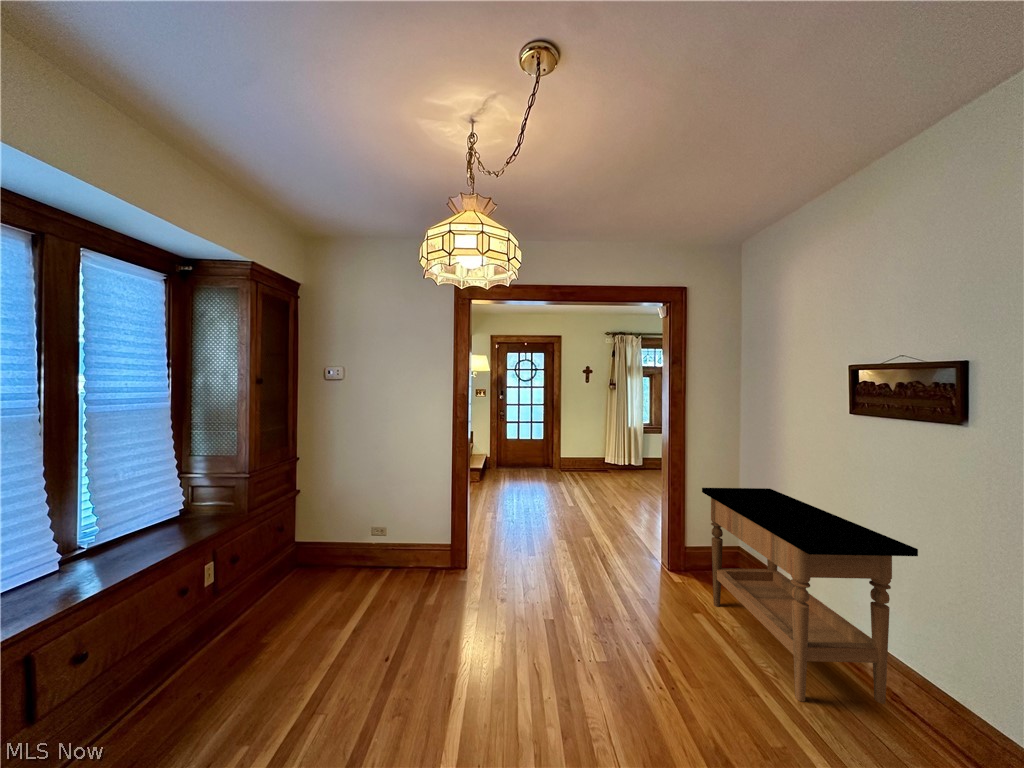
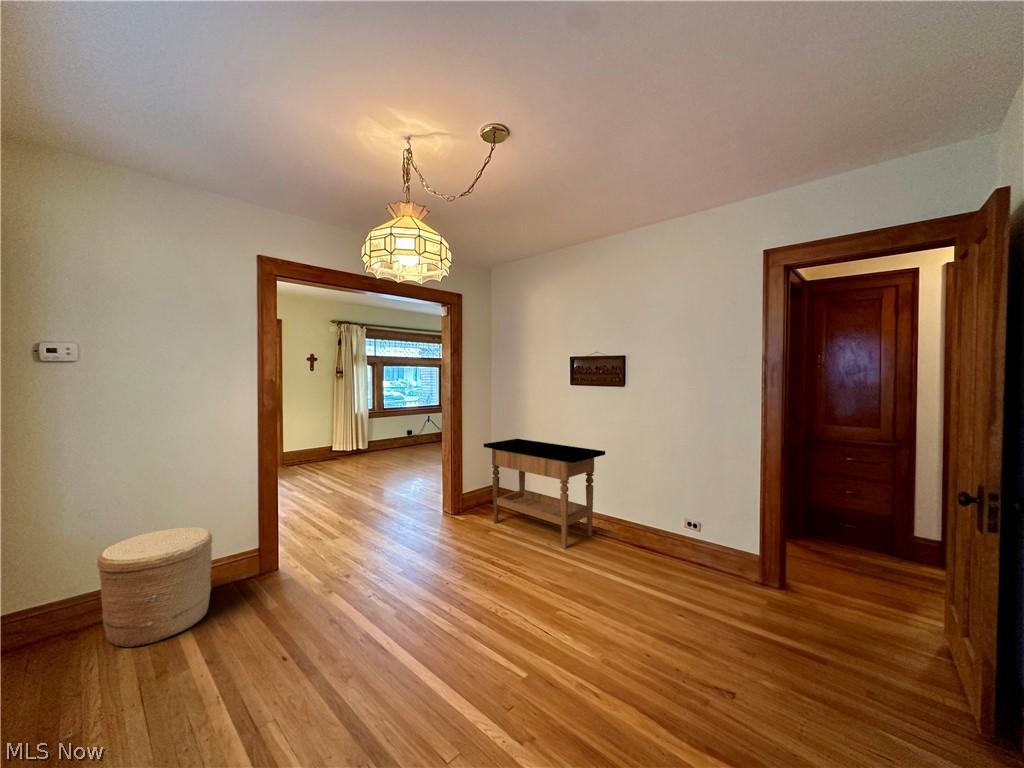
woven basket: none [333,510,404,597] -> present [97,528,212,647]

